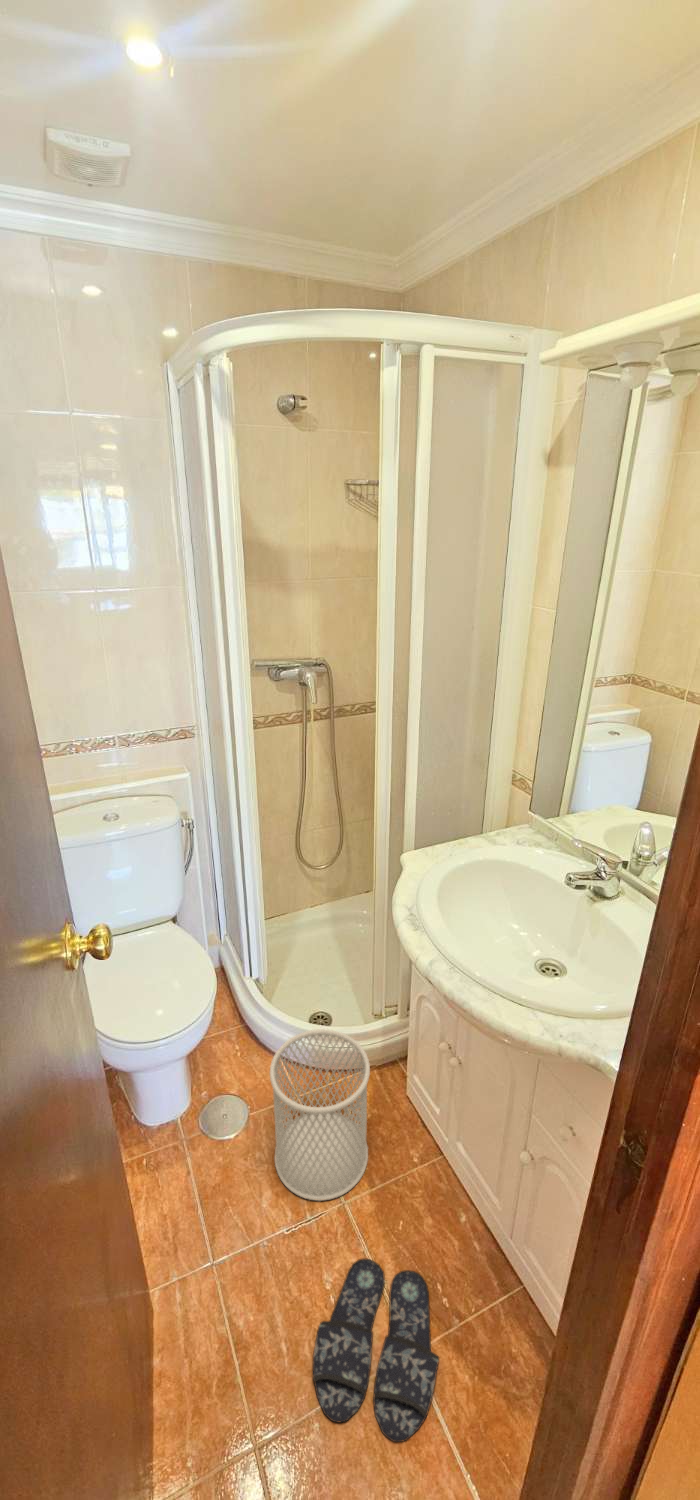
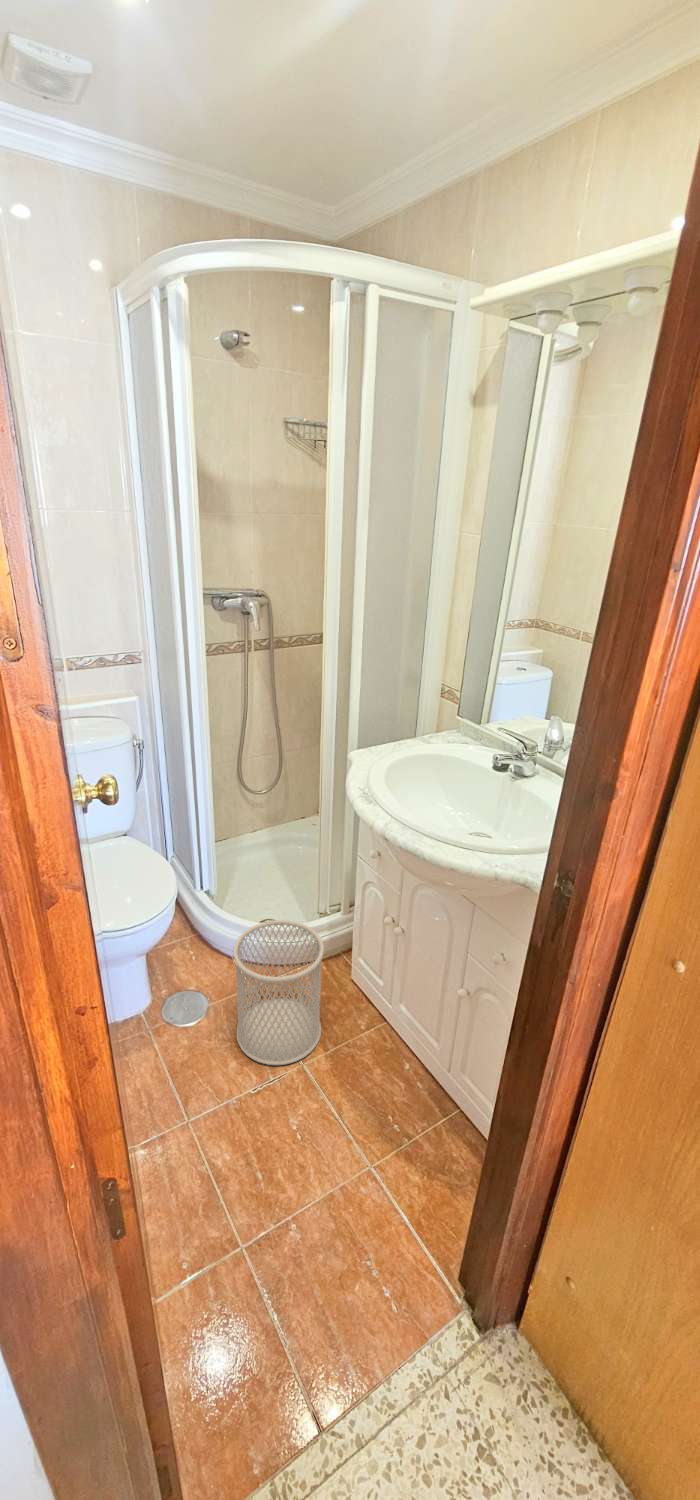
slippers: present [313,1258,439,1442] -> none [286,1103,393,1224]

